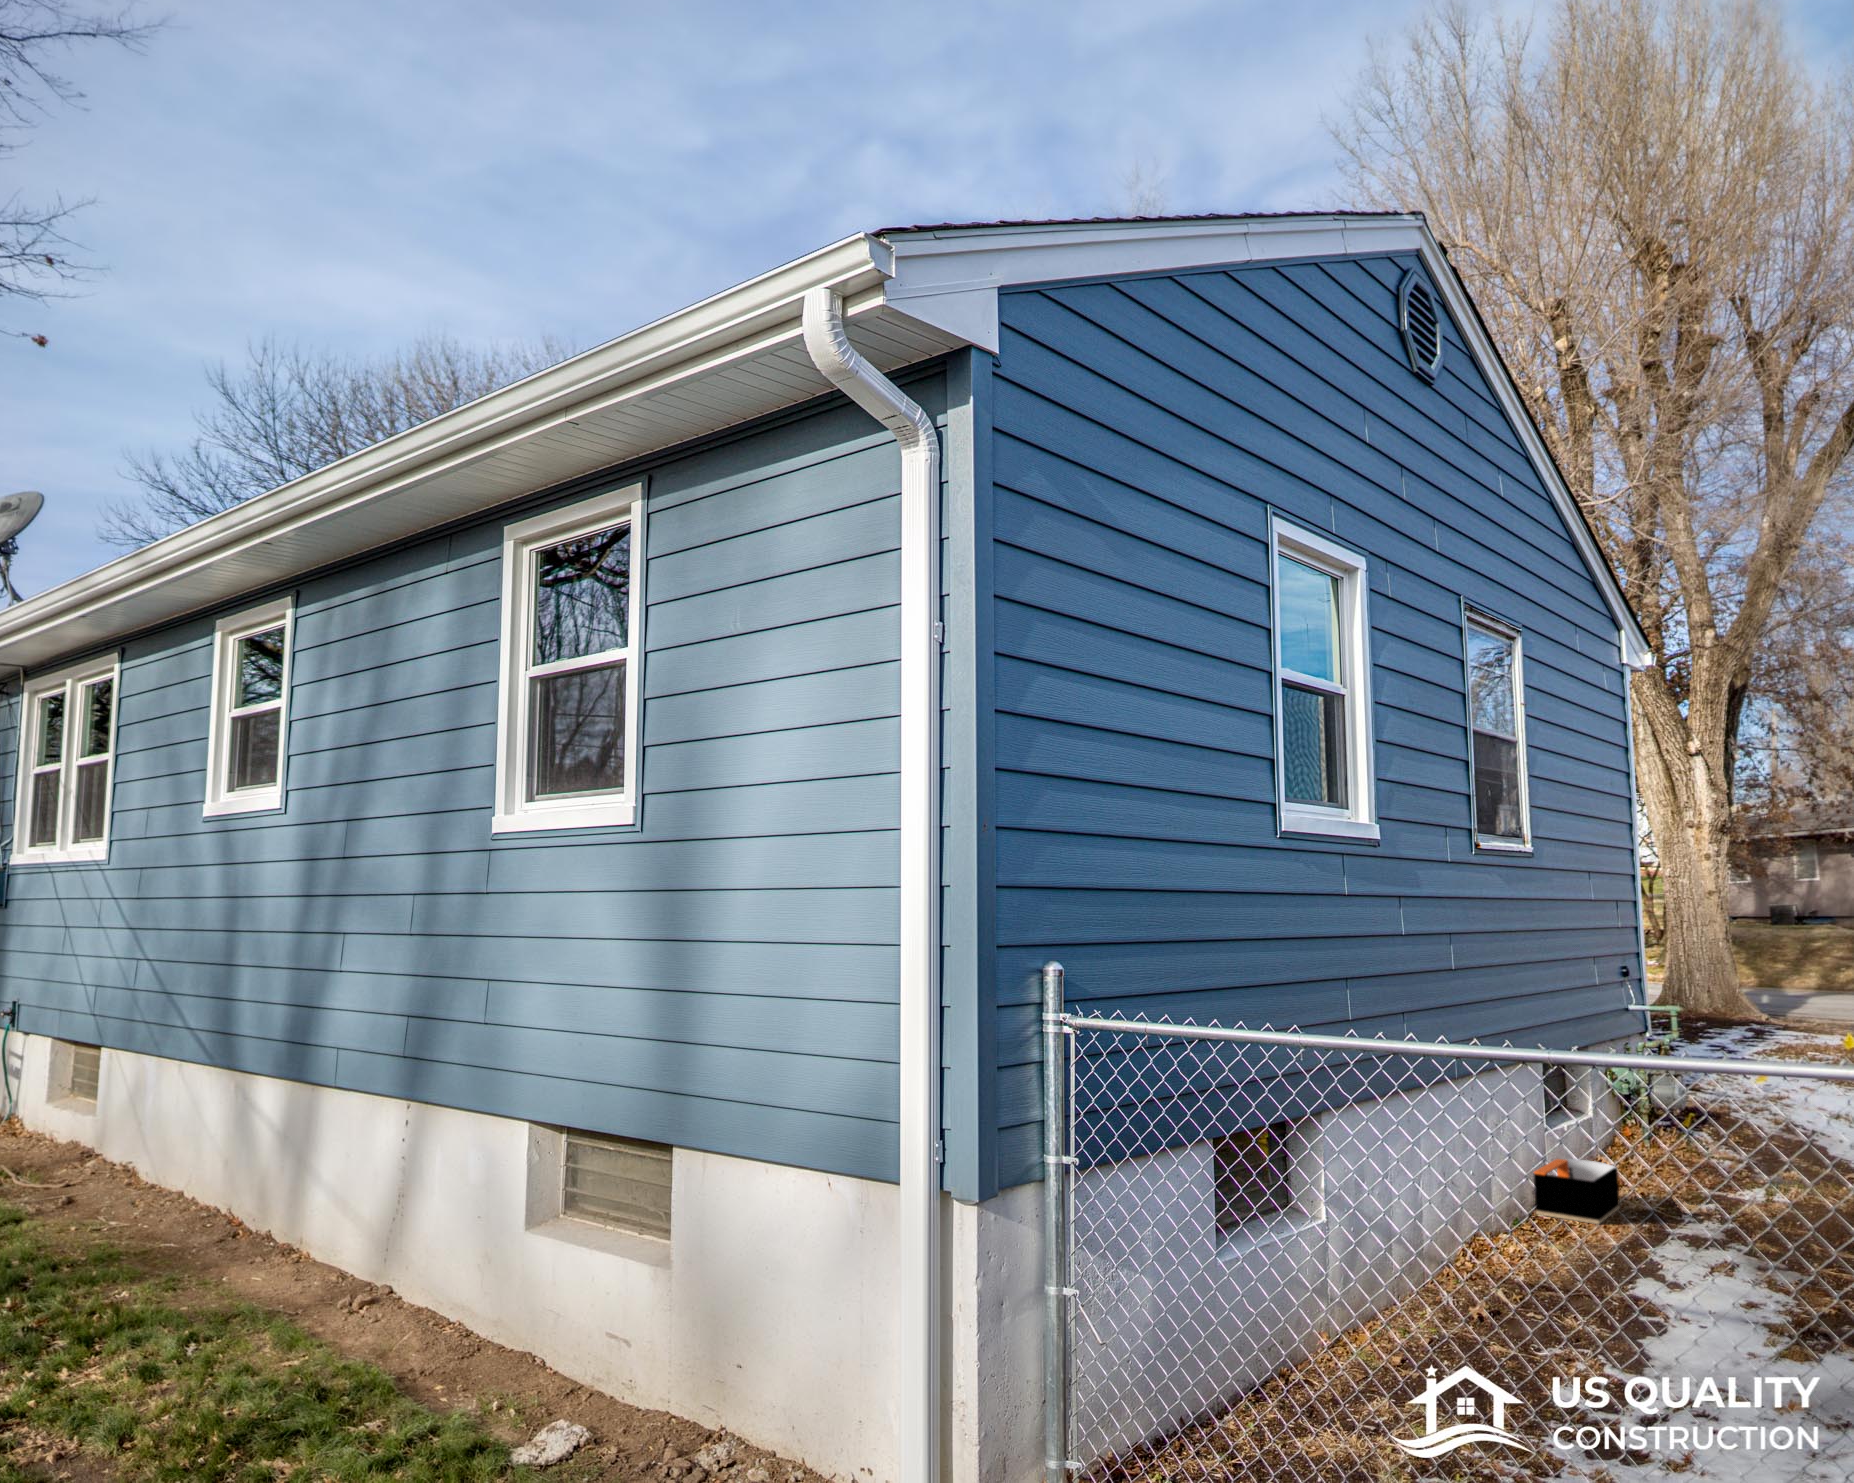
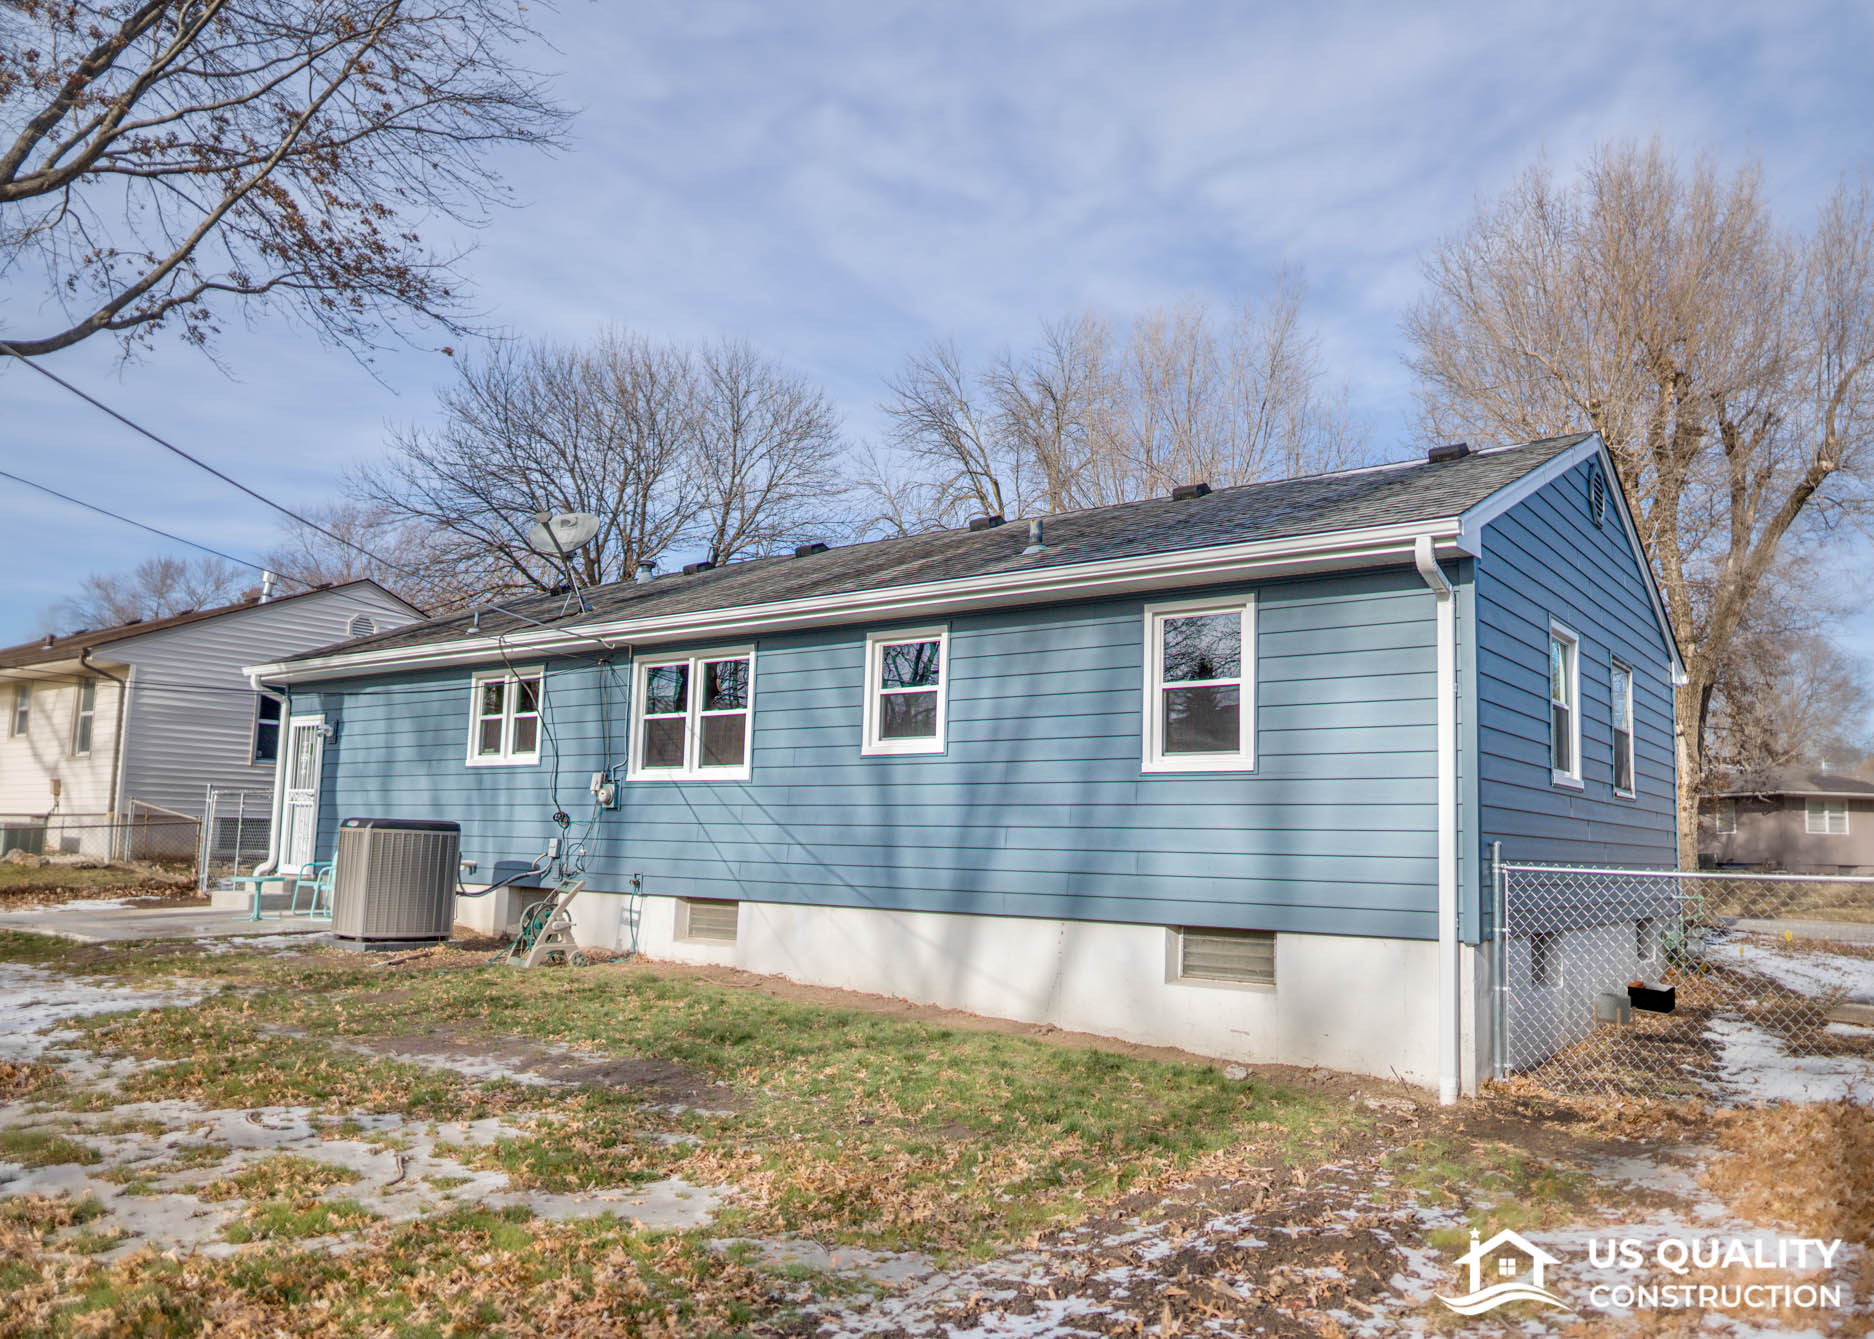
planter: none [1435,1207,1510,1295] -> present [1594,993,1636,1038]

